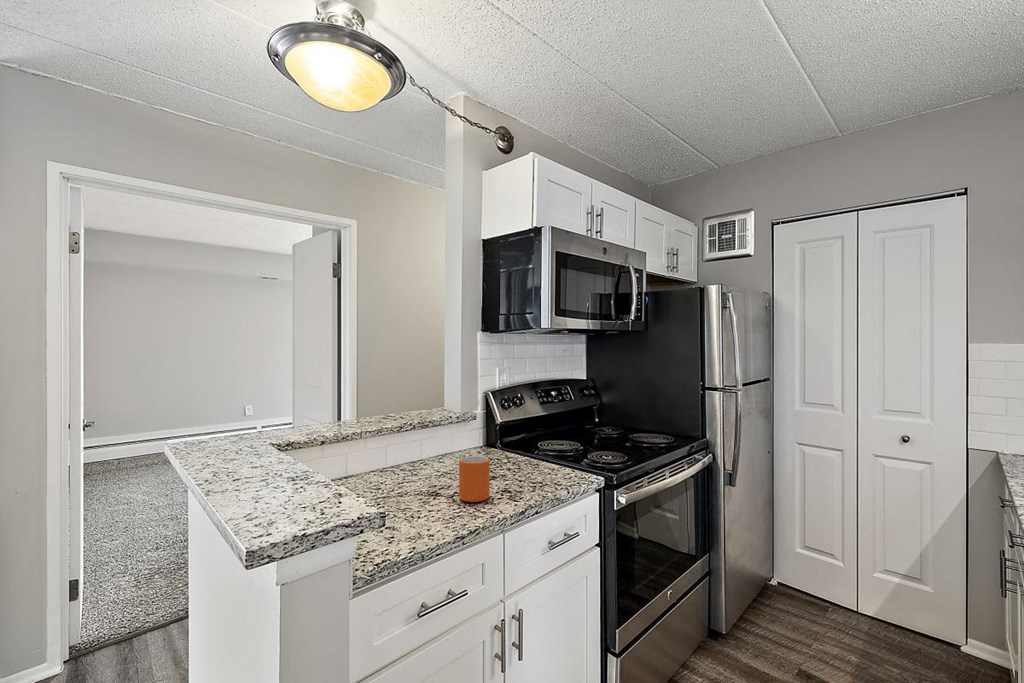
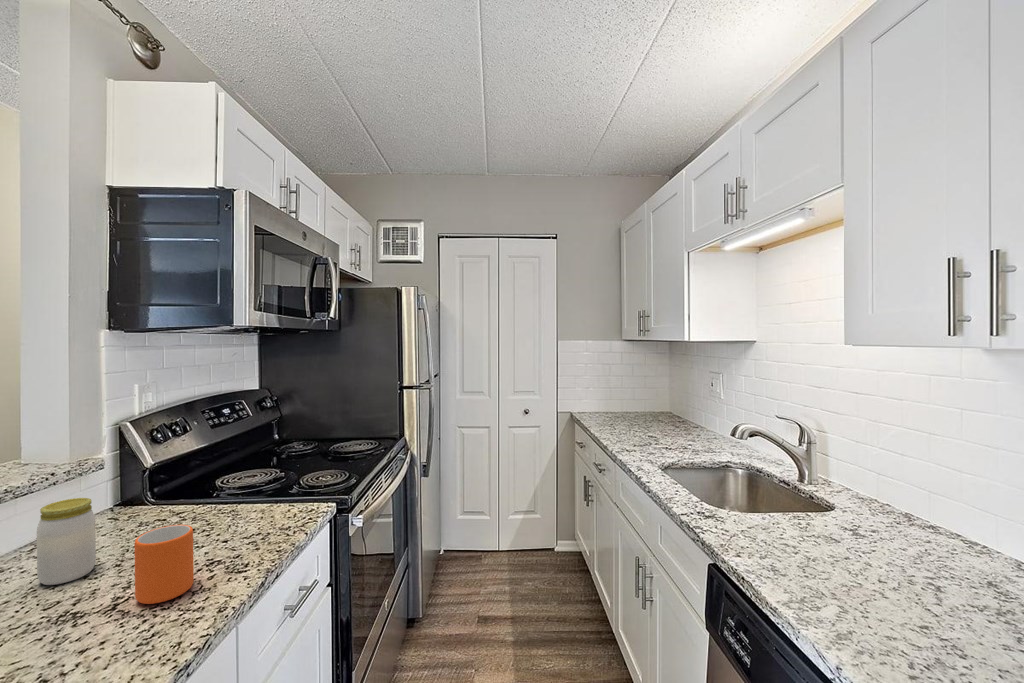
jar: none [430,431,455,479] -> present [37,498,96,585]

